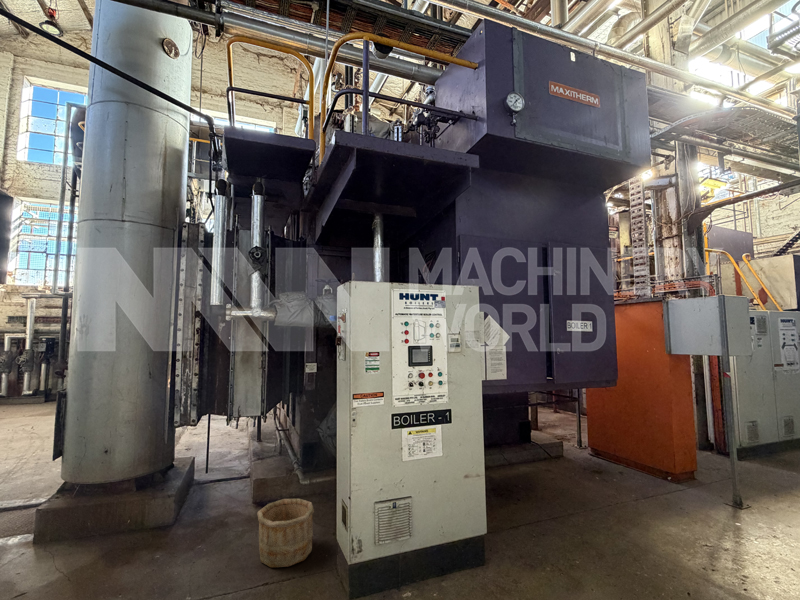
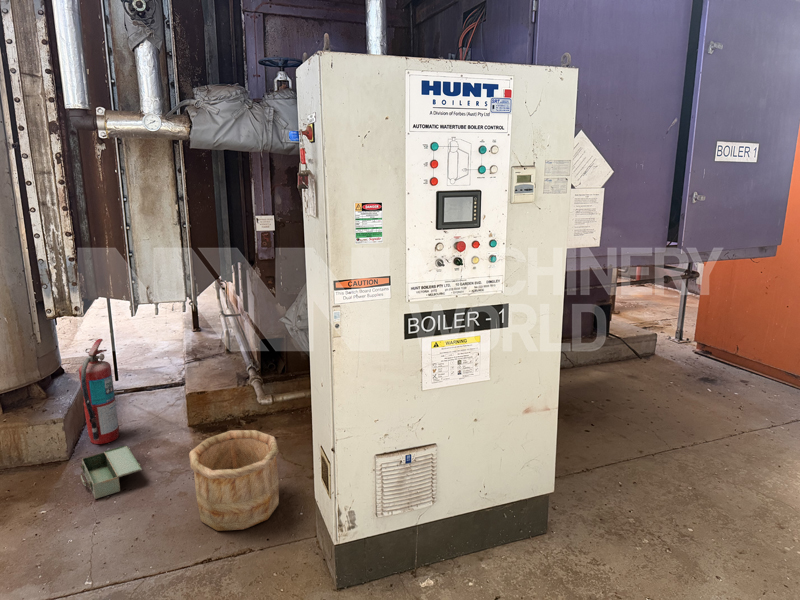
fire extinguisher: none [187,441,208,515] -> present [79,339,119,444]
toolbox: none [182,514,223,549] -> present [81,446,142,499]

